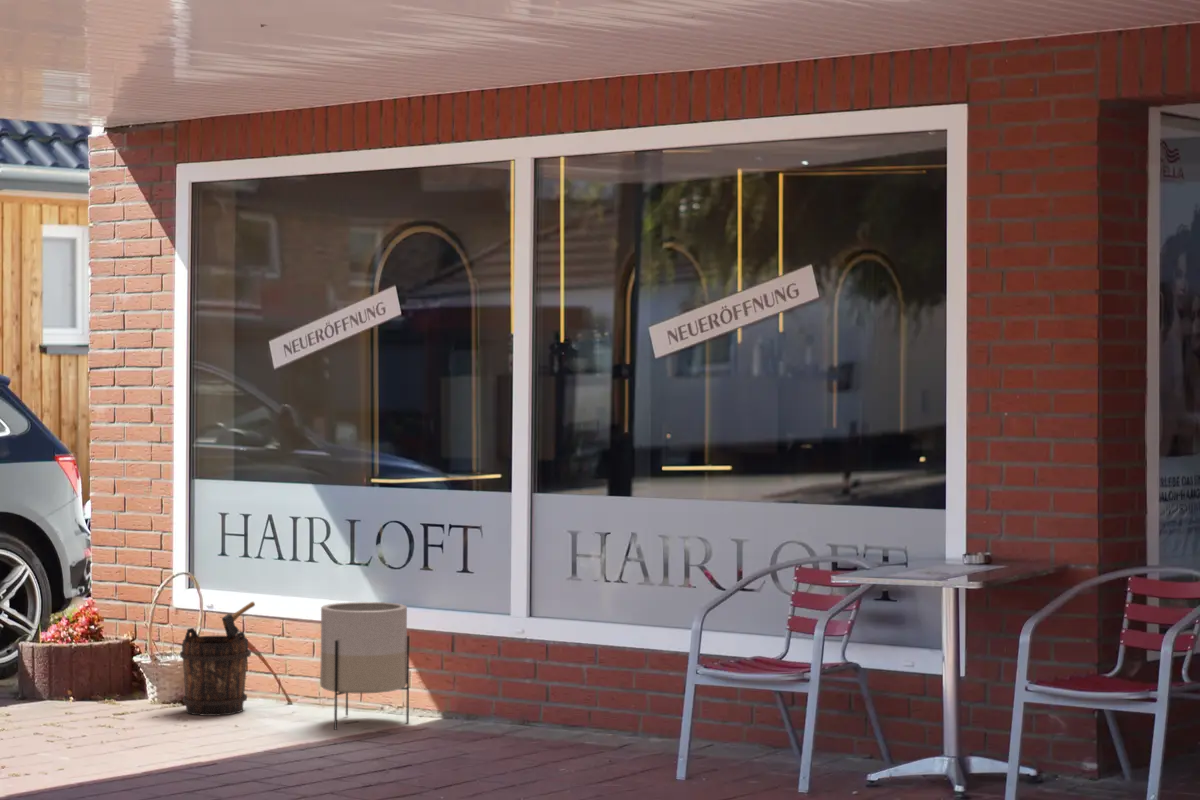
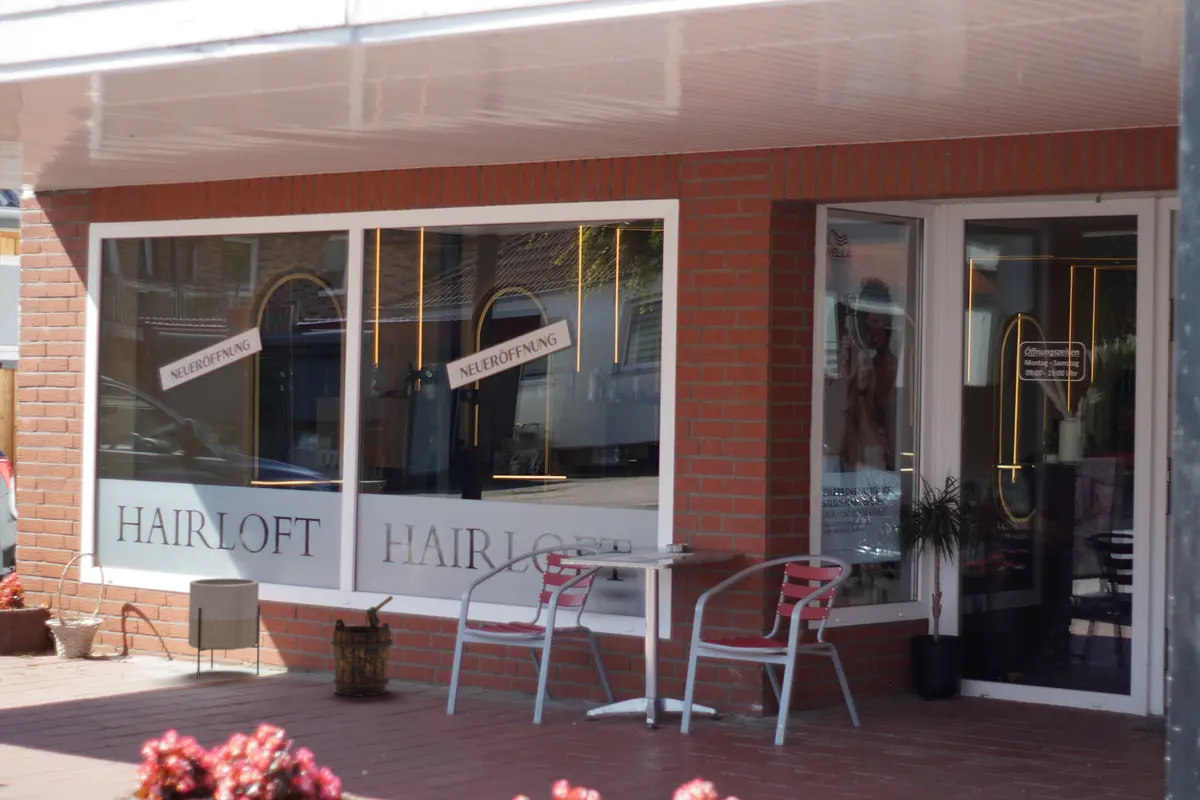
bucket: present [180,602,255,716] -> present [331,596,393,696]

